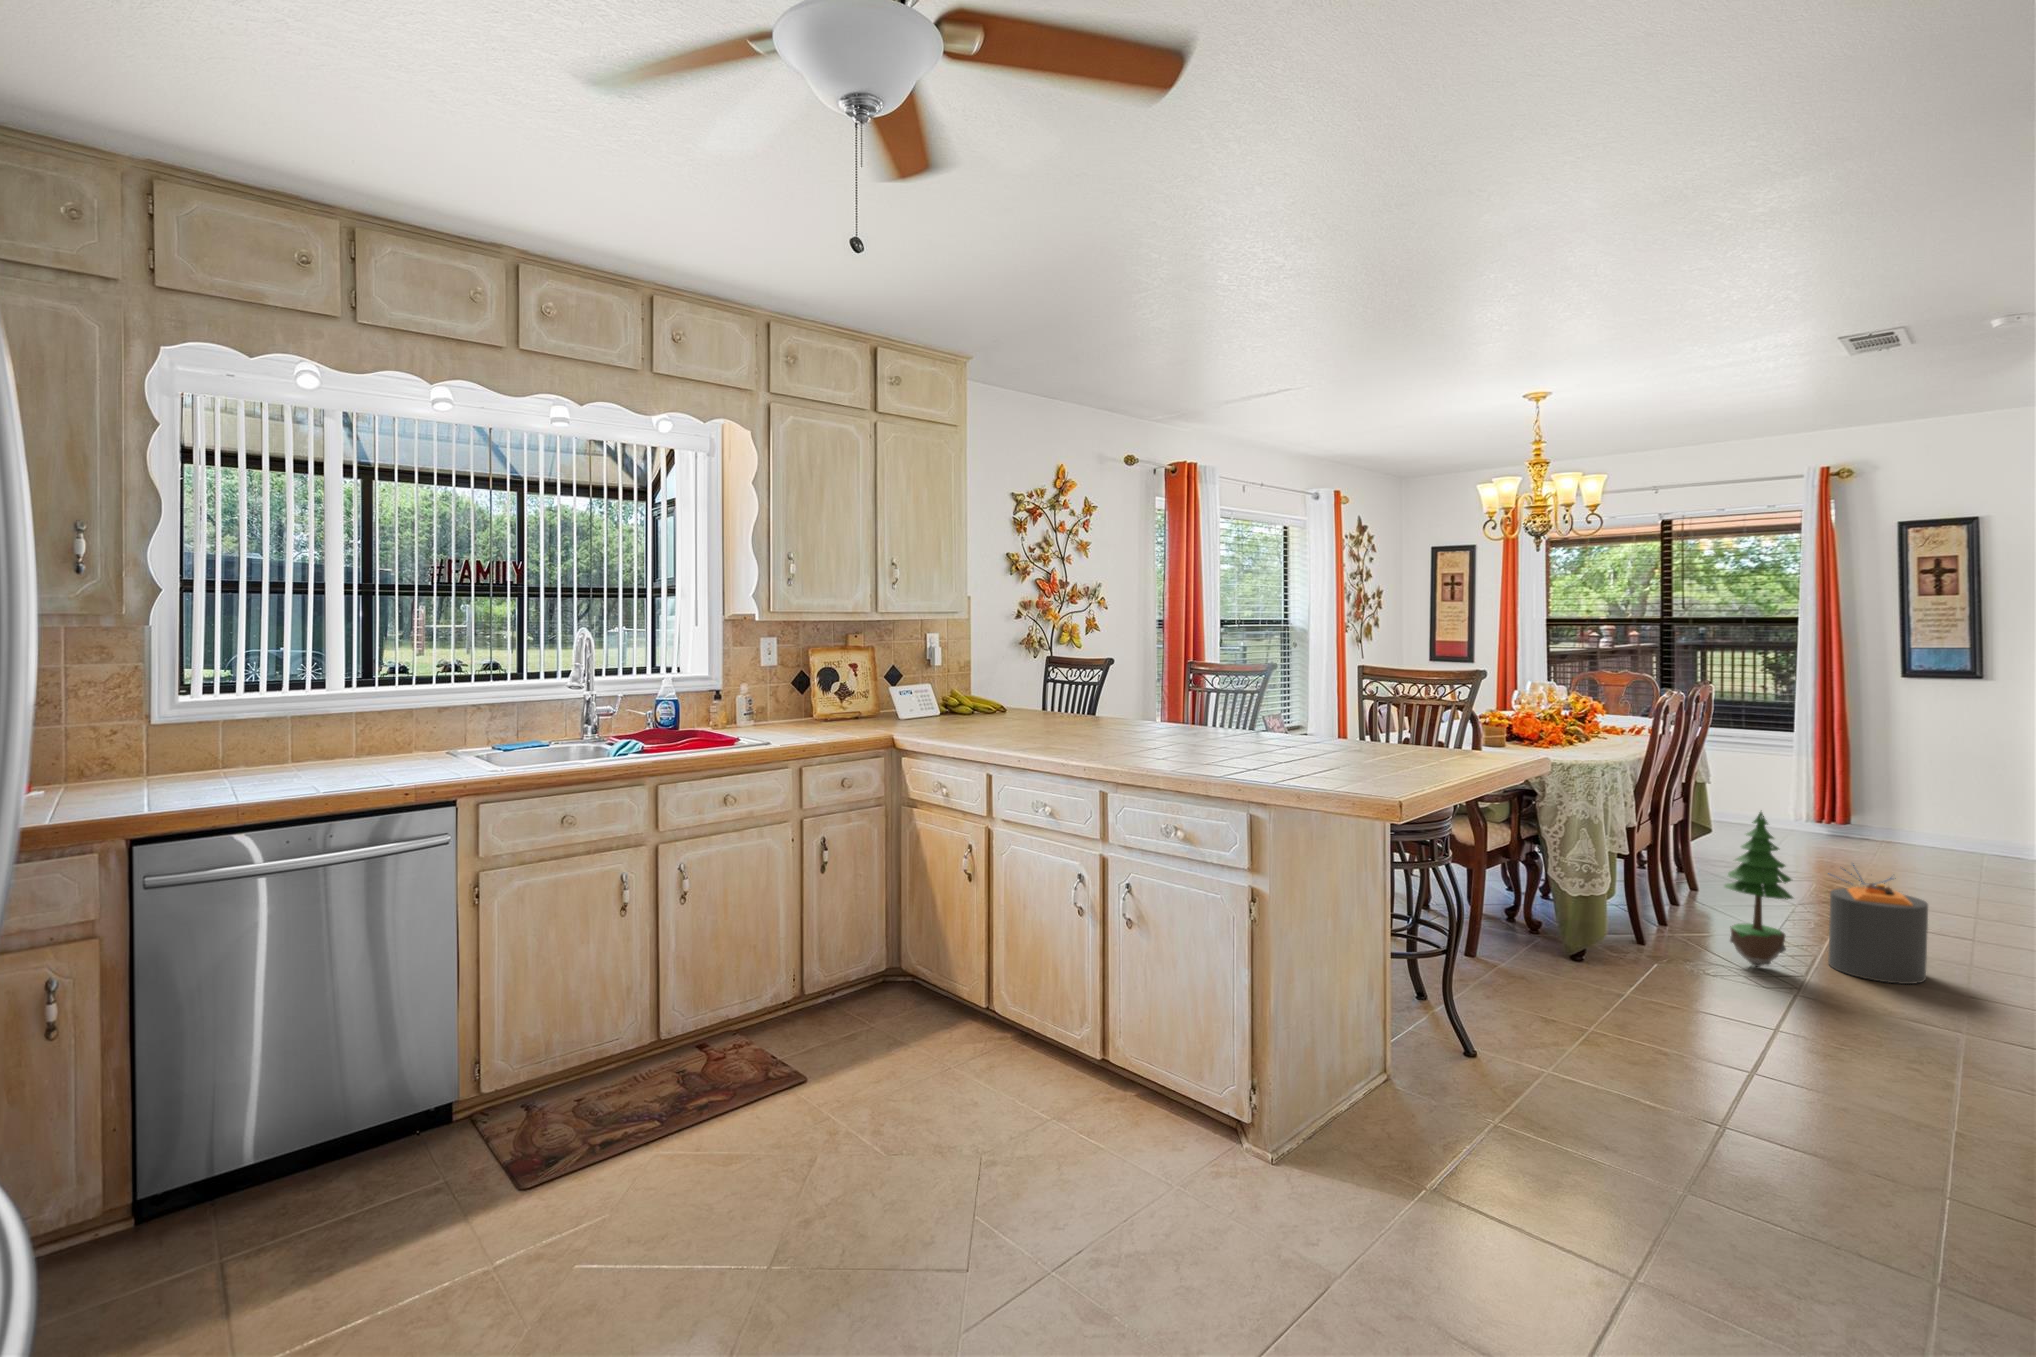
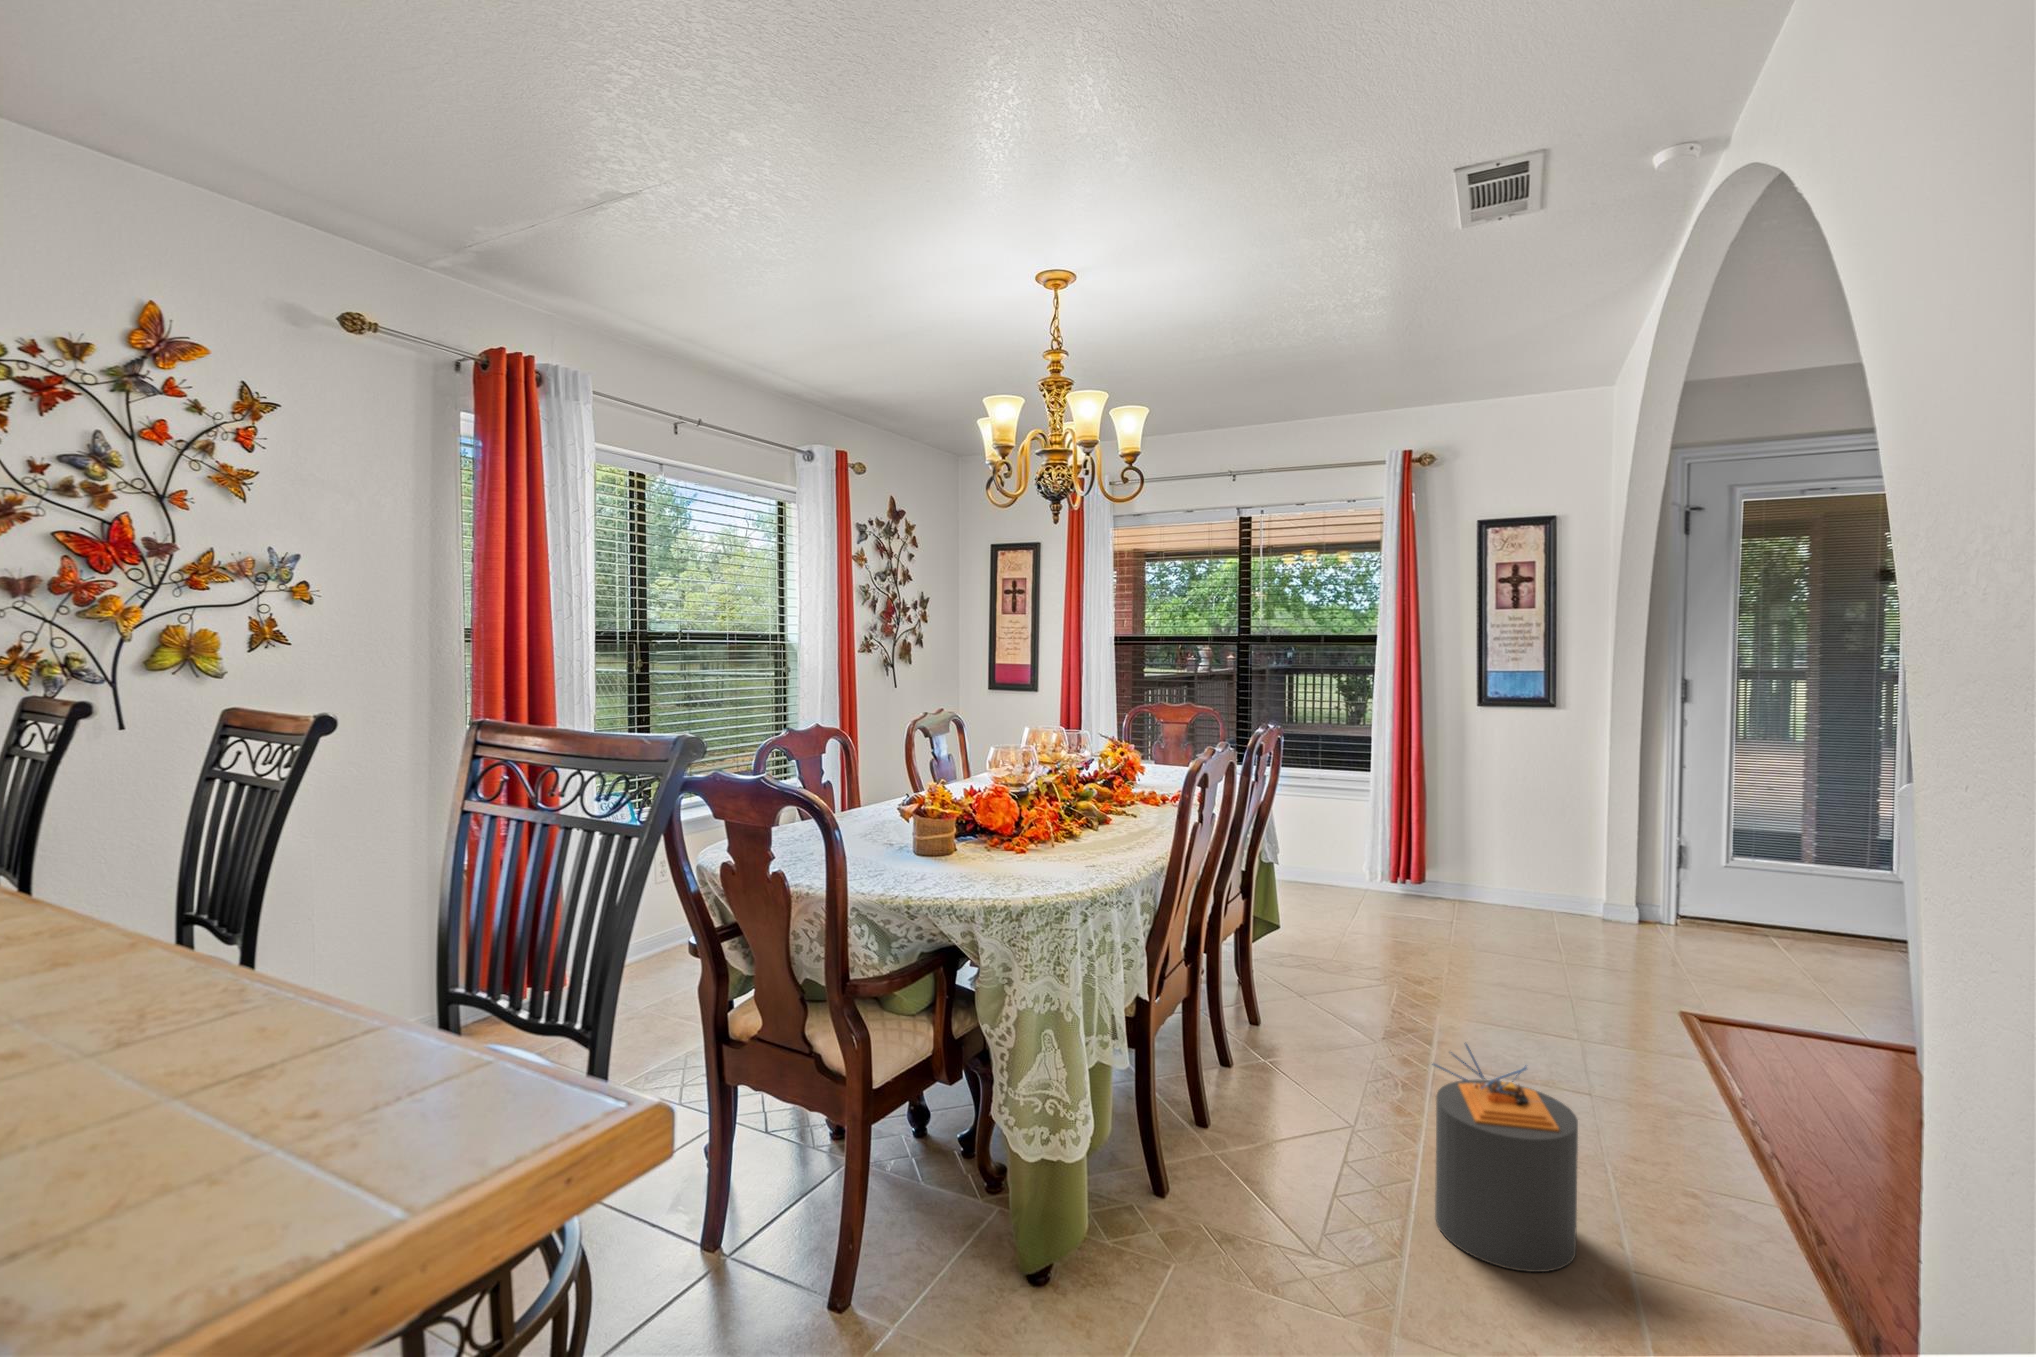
potted tree: present [1724,812,1793,967] -> none [1280,974,1387,1257]

